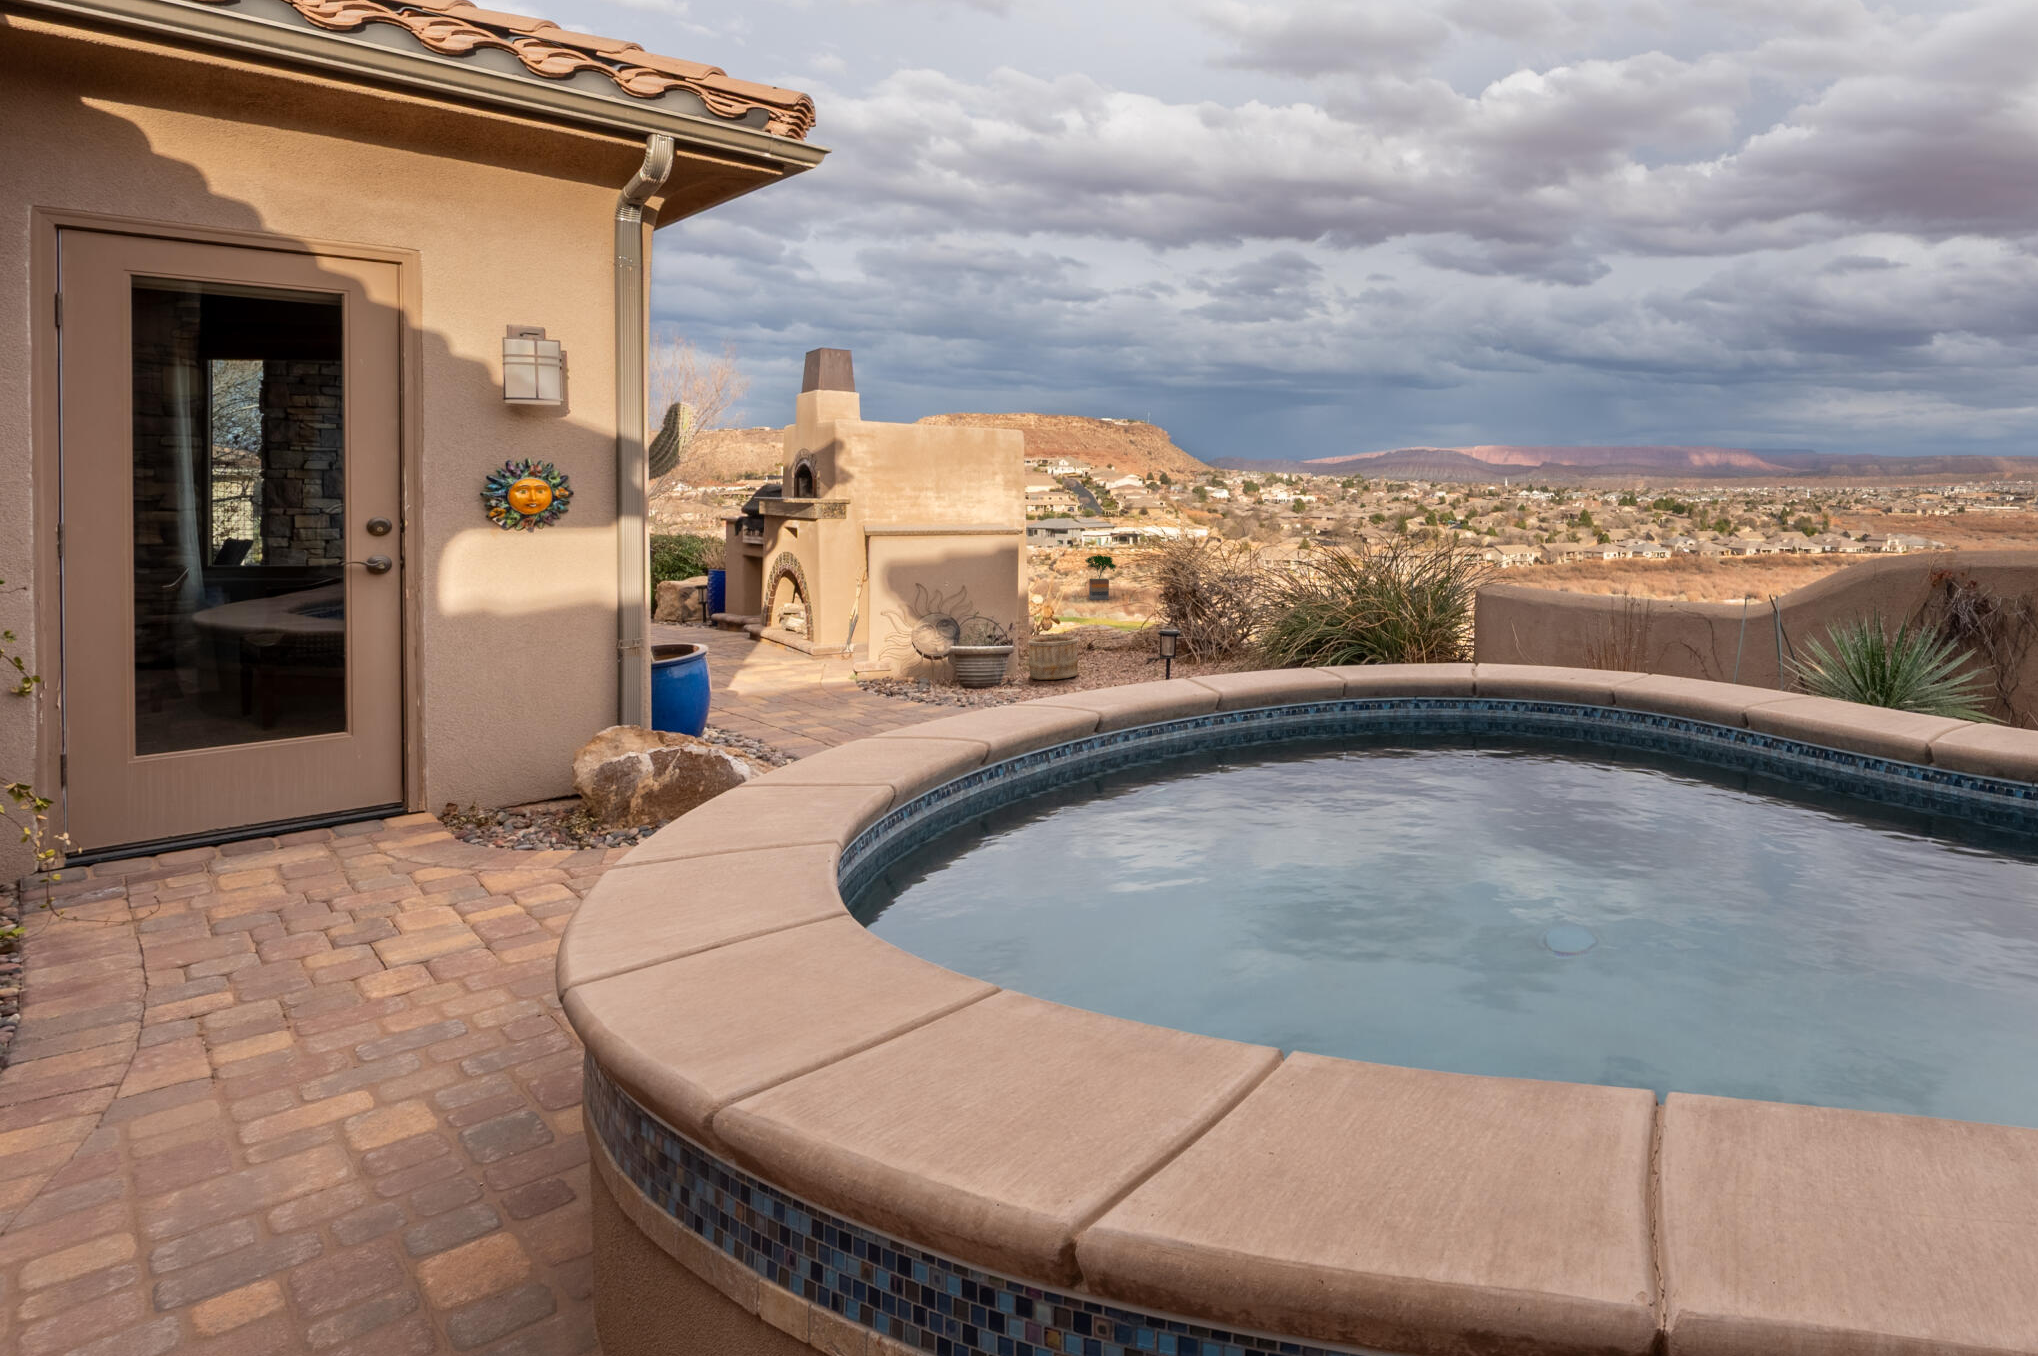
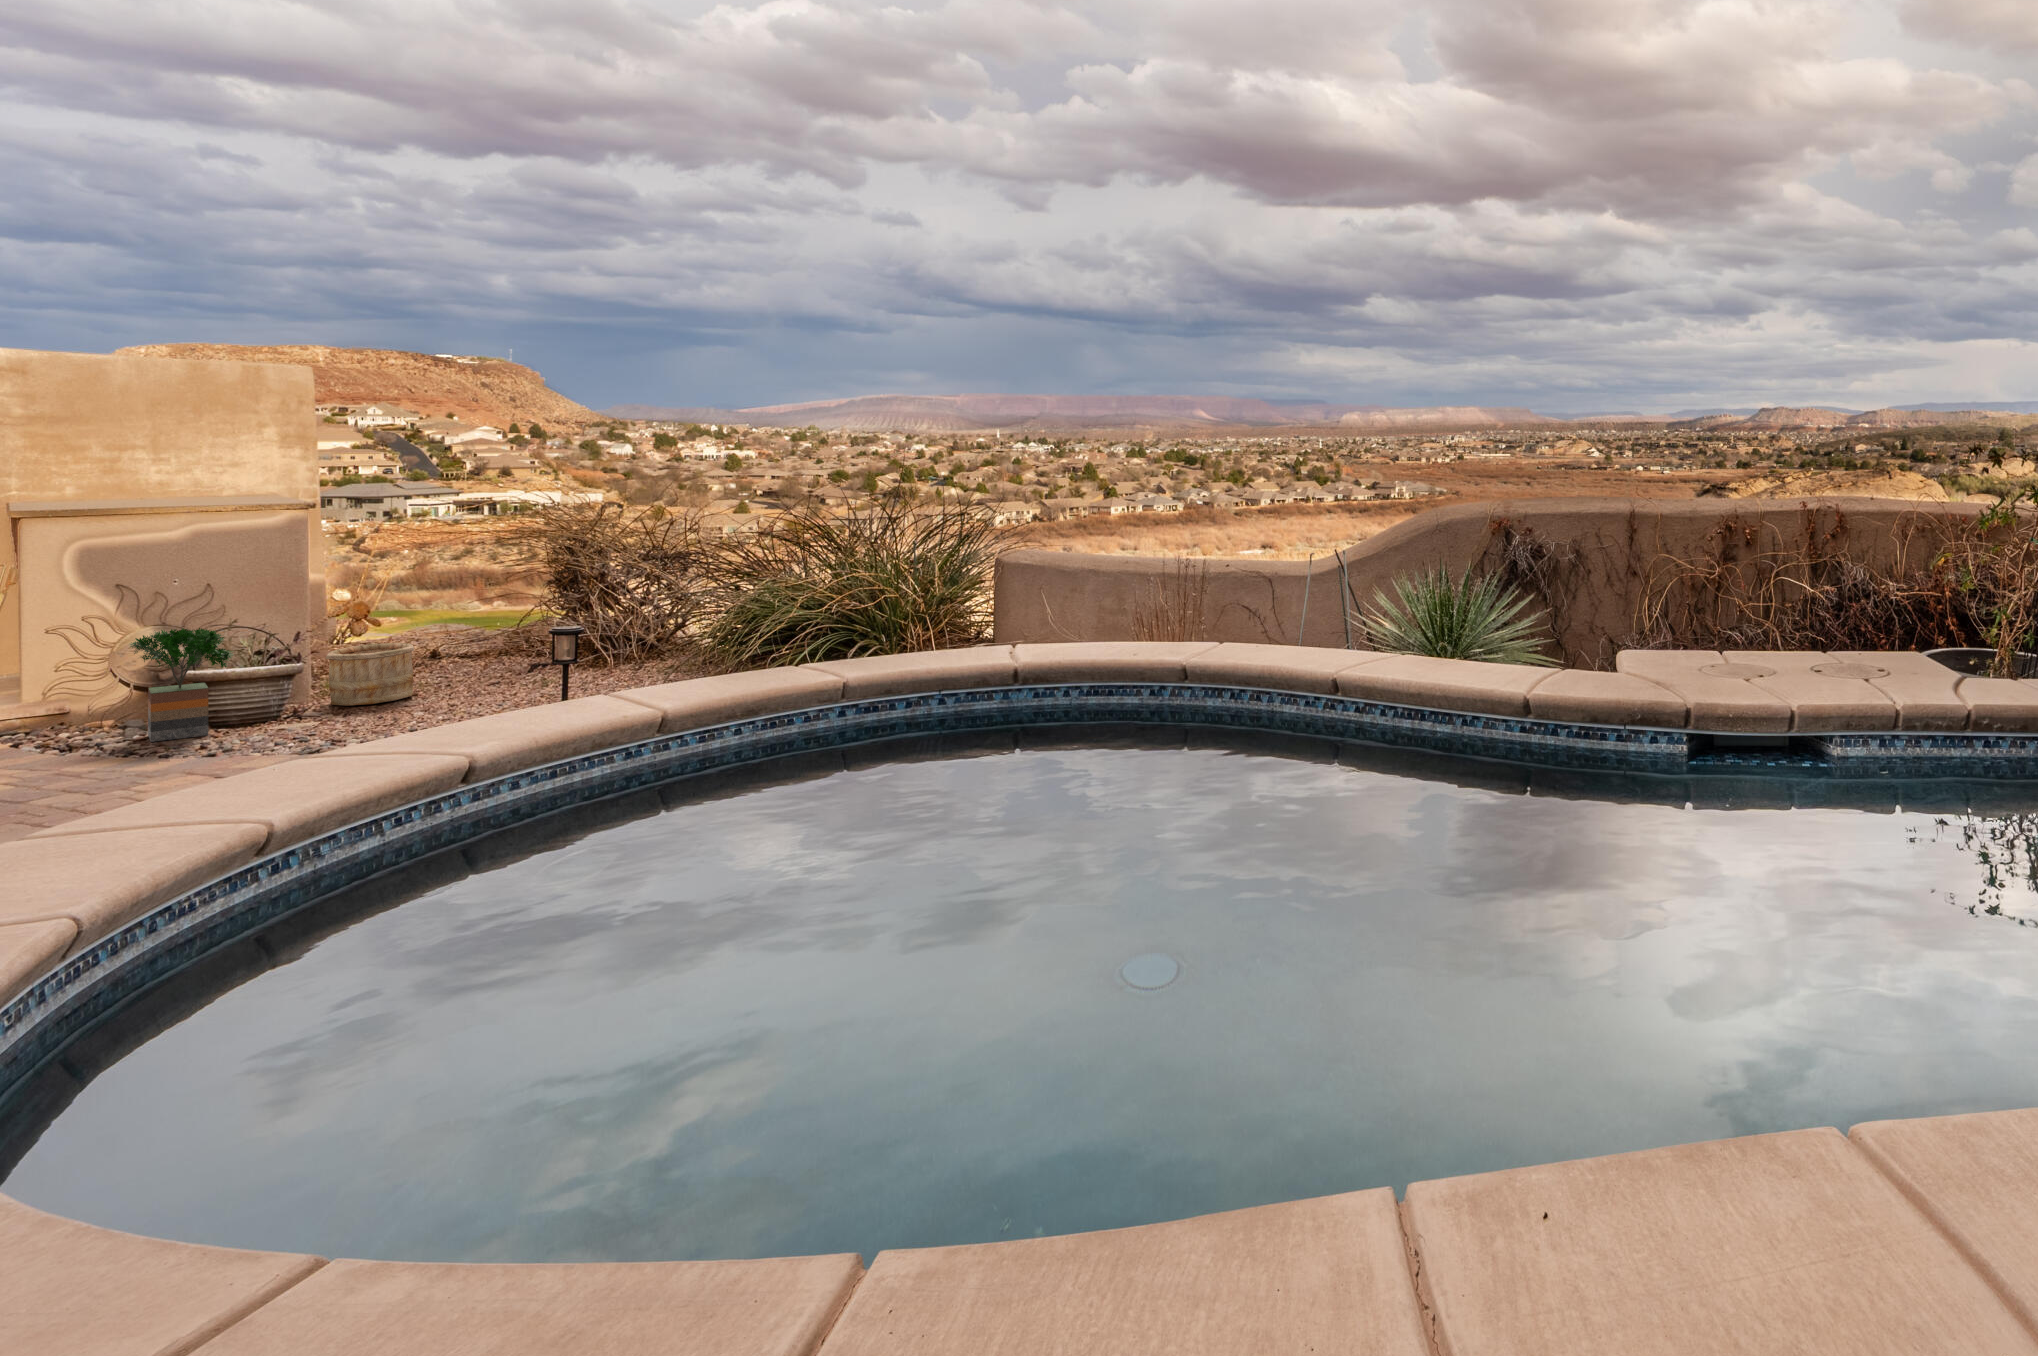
potted tree: present [1085,555,1116,600] -> present [130,628,233,742]

